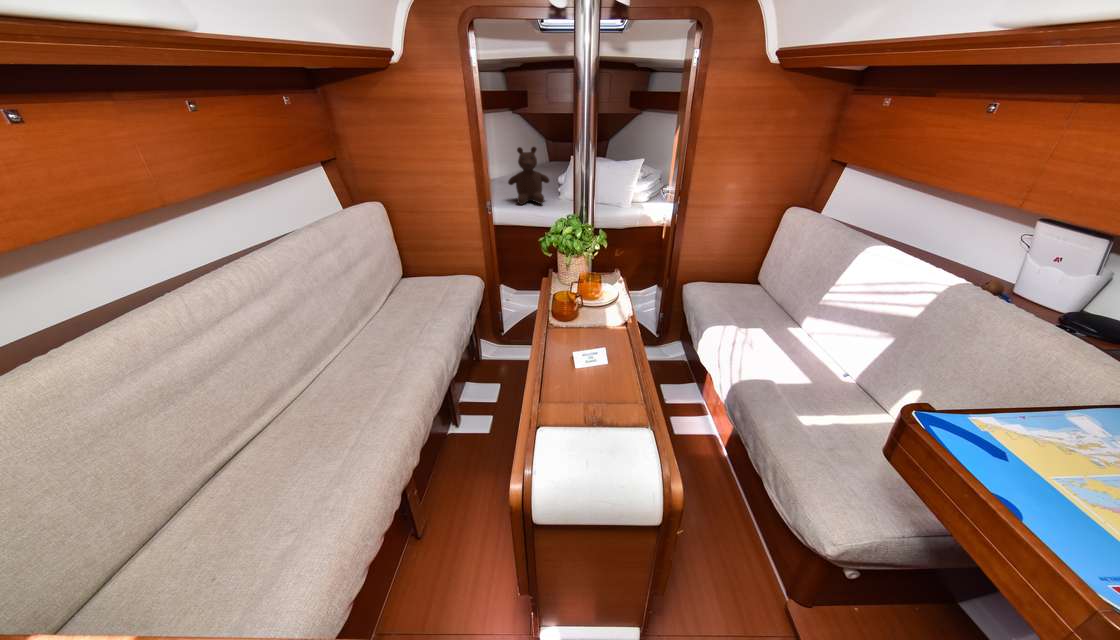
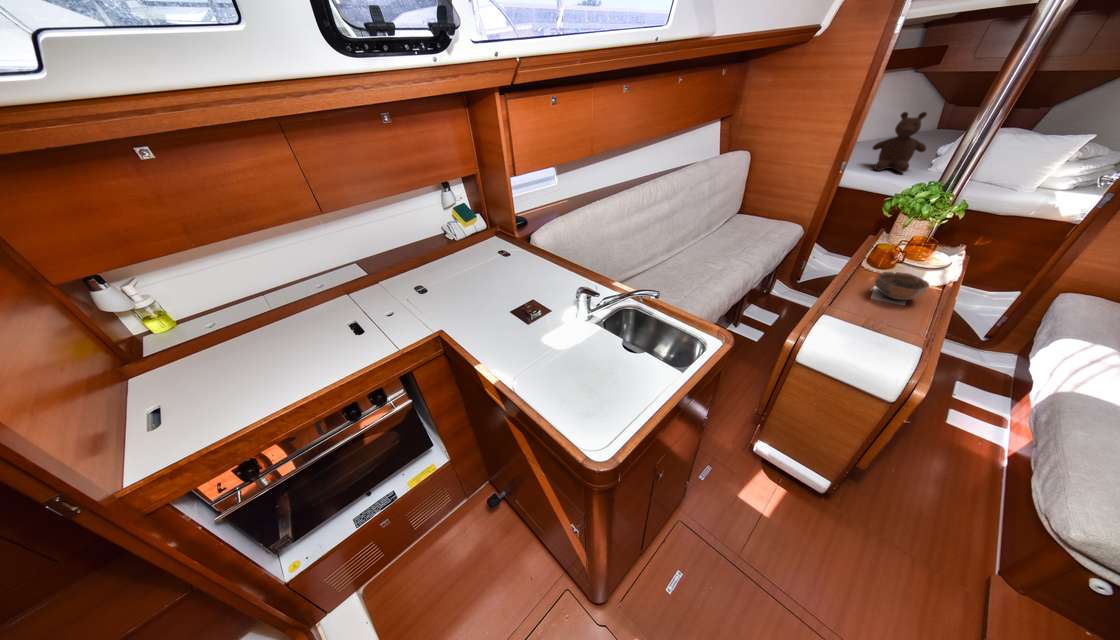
bowl: none [570,323,618,360] -> present [875,272,929,300]

